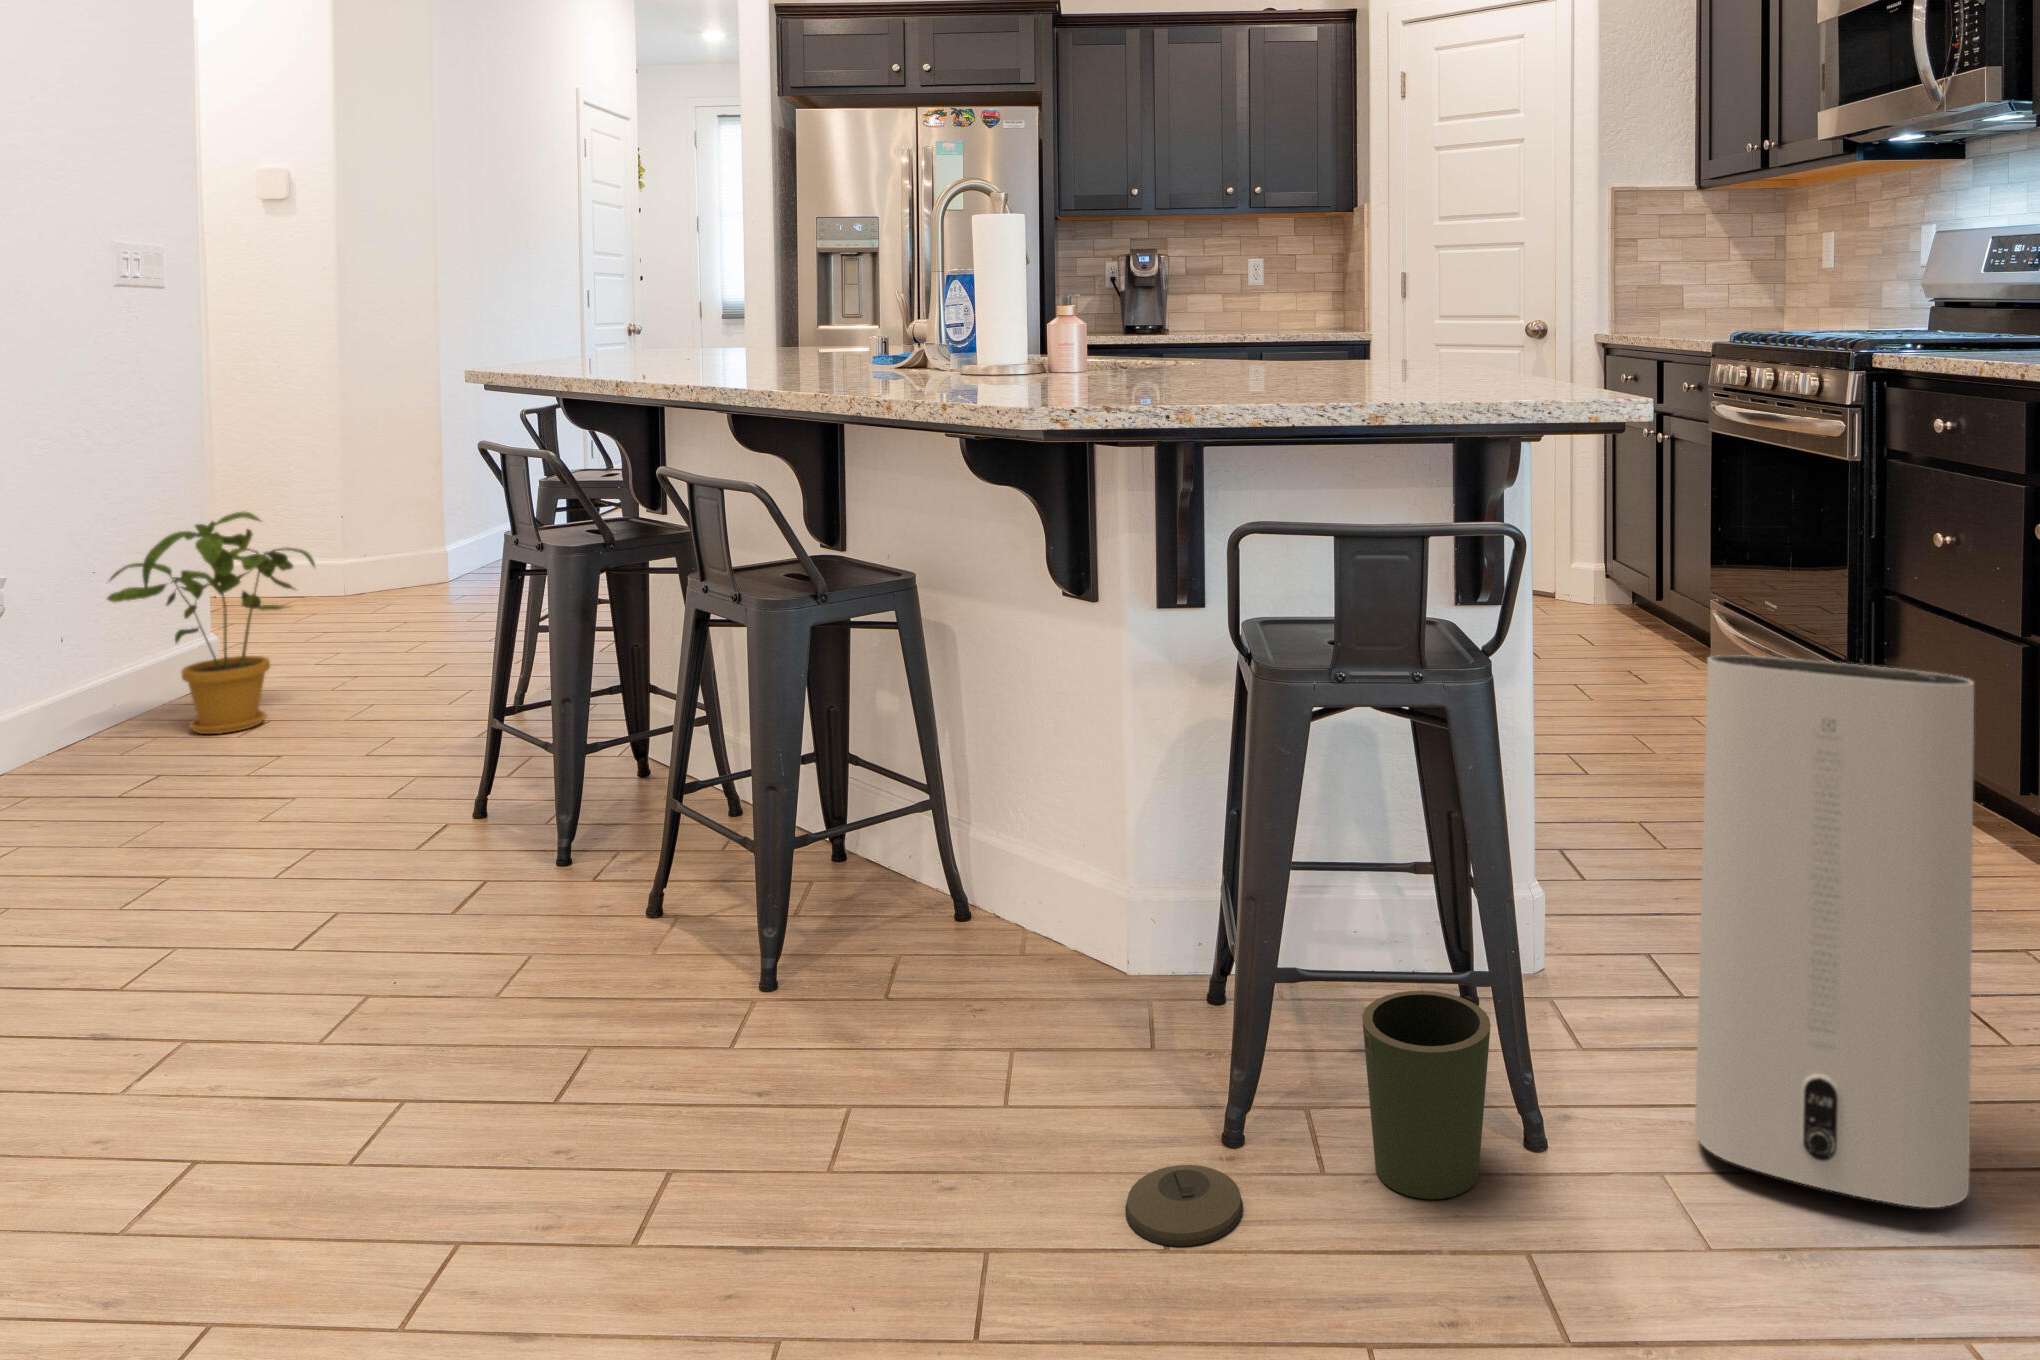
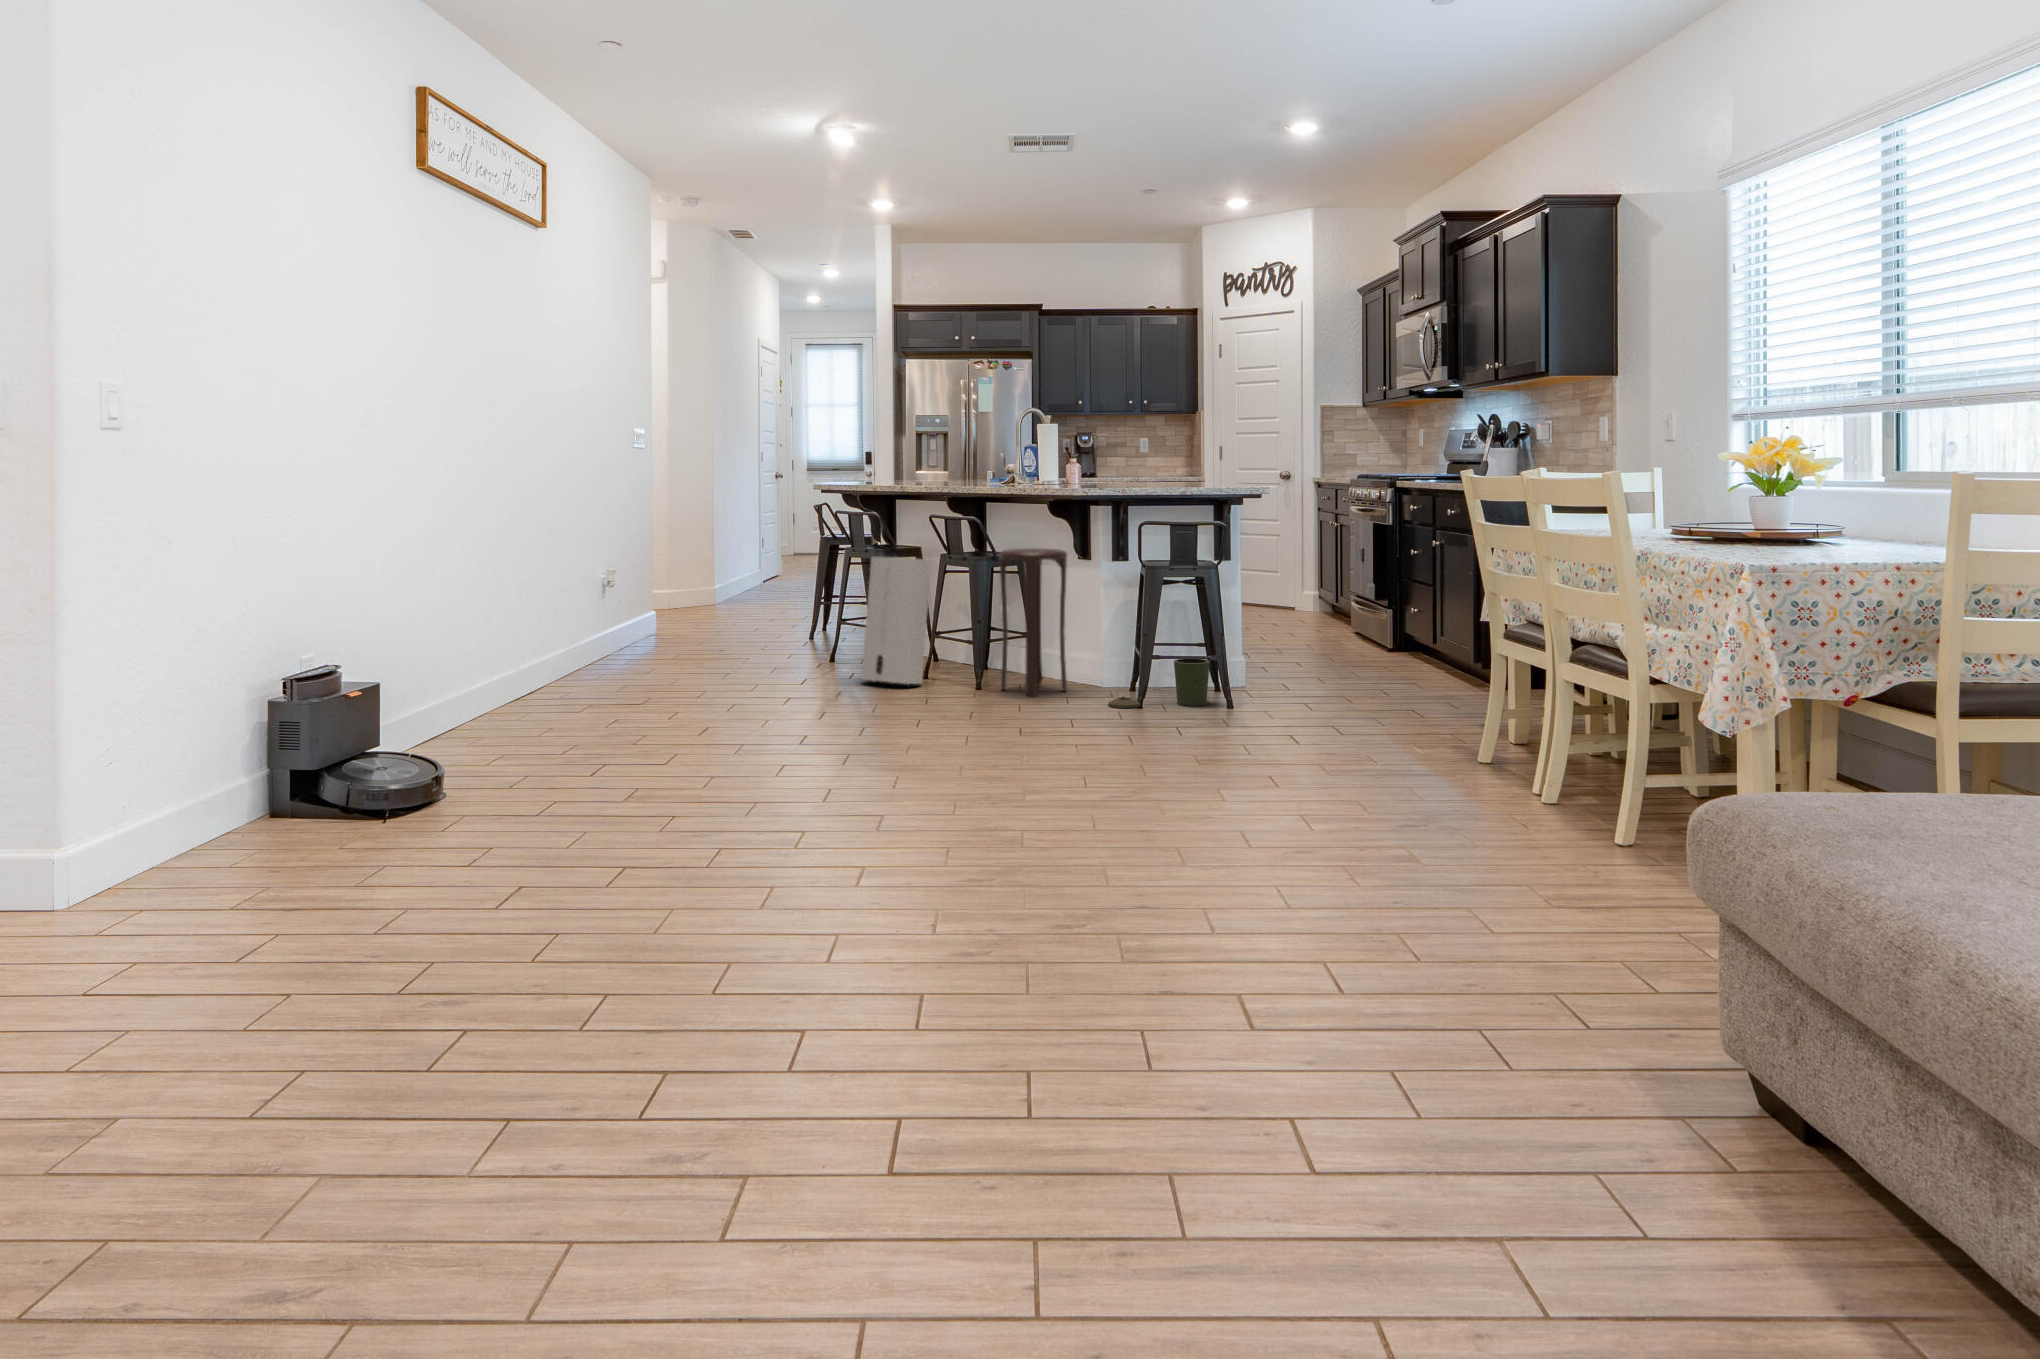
house plant: present [107,512,315,734] -> none [666,547,743,639]
stool: none [766,584,1006,1121] -> present [999,549,1067,696]
air purifier: present [1695,655,1974,1208] -> present [861,557,931,685]

